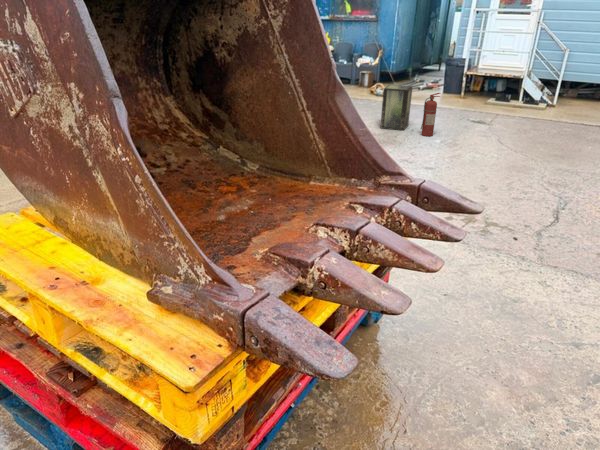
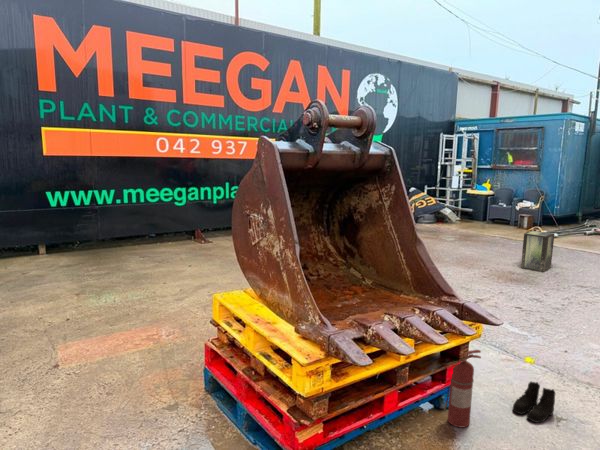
fire extinguisher: present [421,93,440,136] -> present [444,350,481,428]
boots: none [456,271,507,325] -> present [513,382,555,422]

